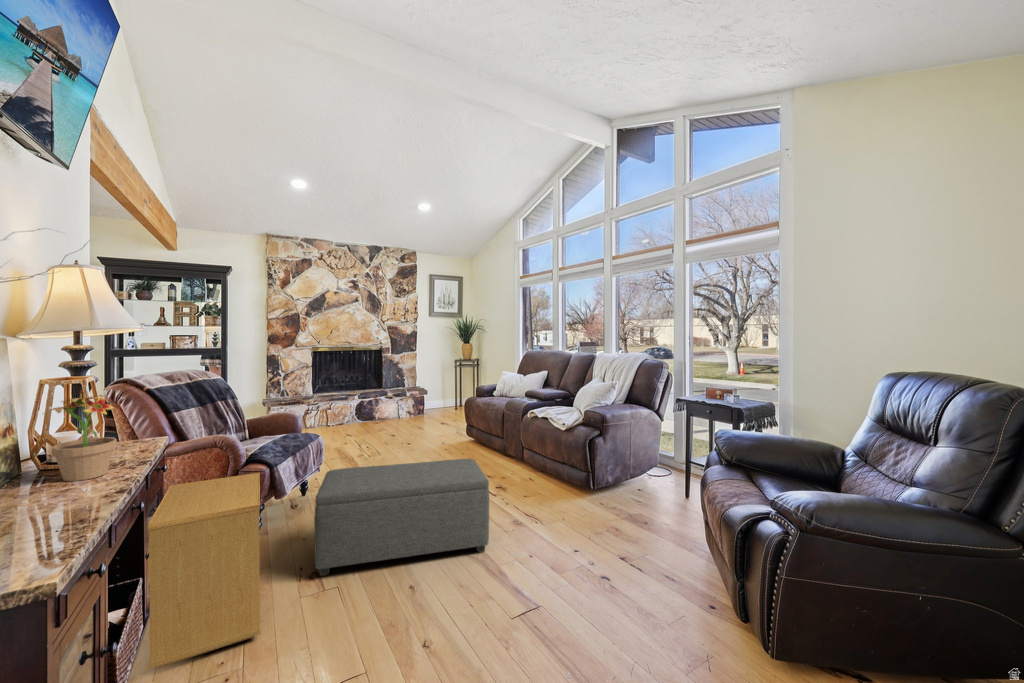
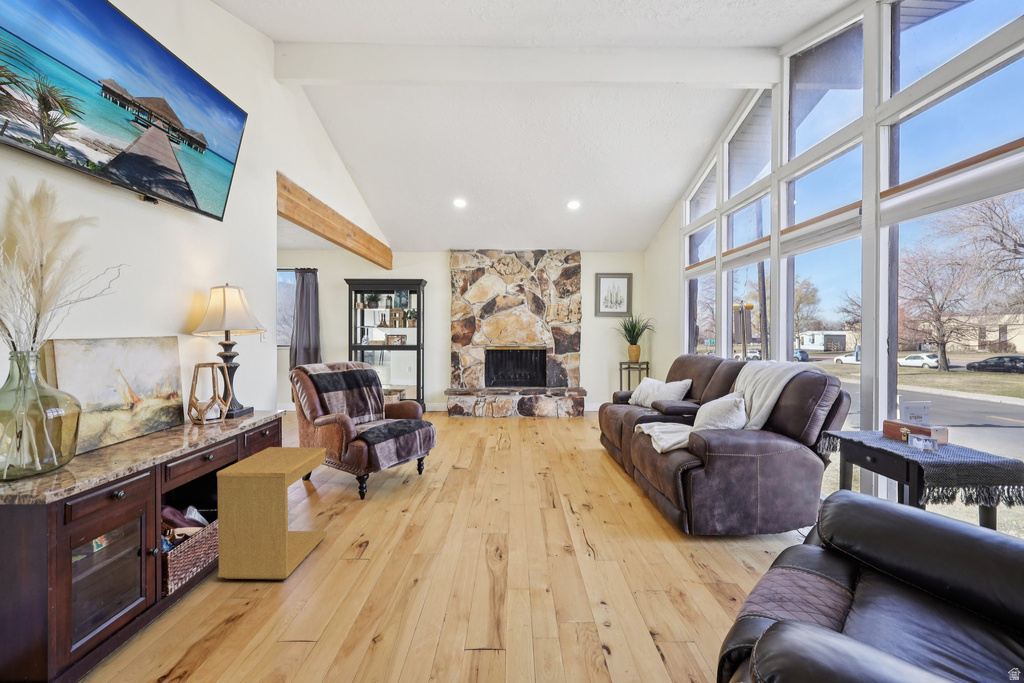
potted plant: present [50,390,117,481] -> none [171,372,215,434]
ottoman: present [314,459,489,576] -> none [360,455,527,570]

